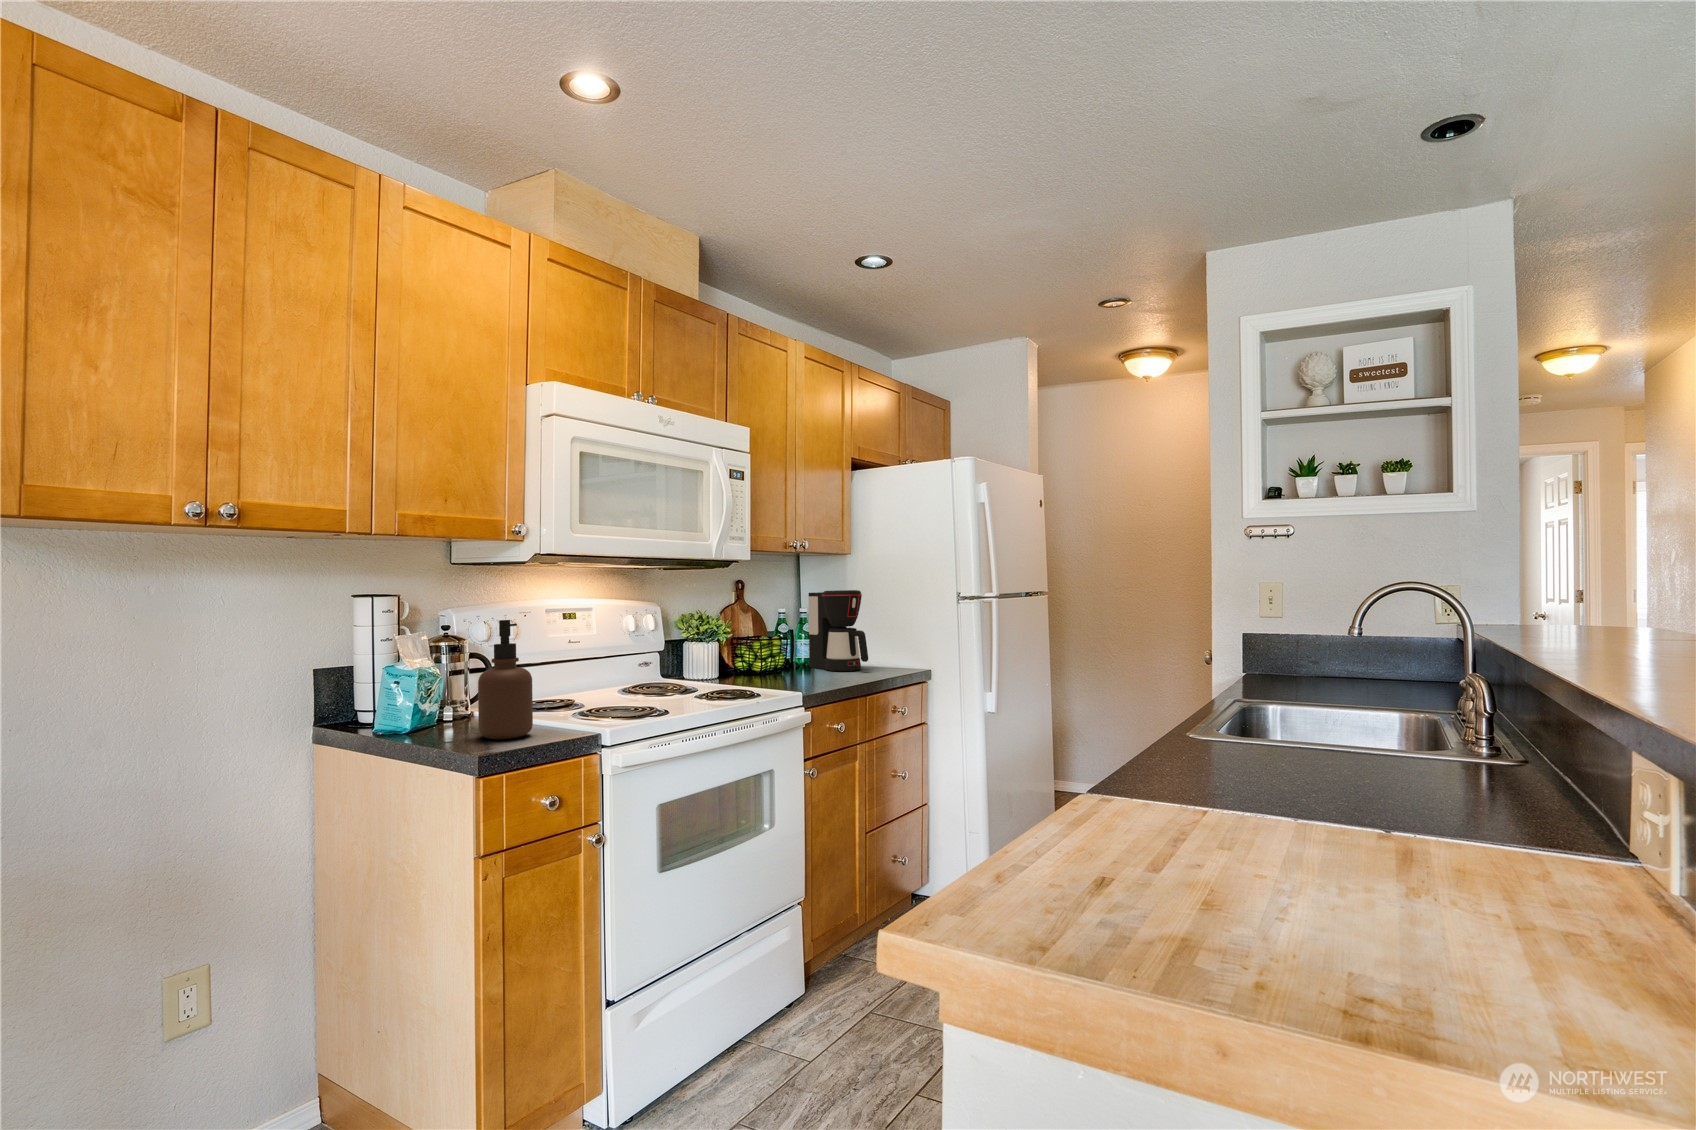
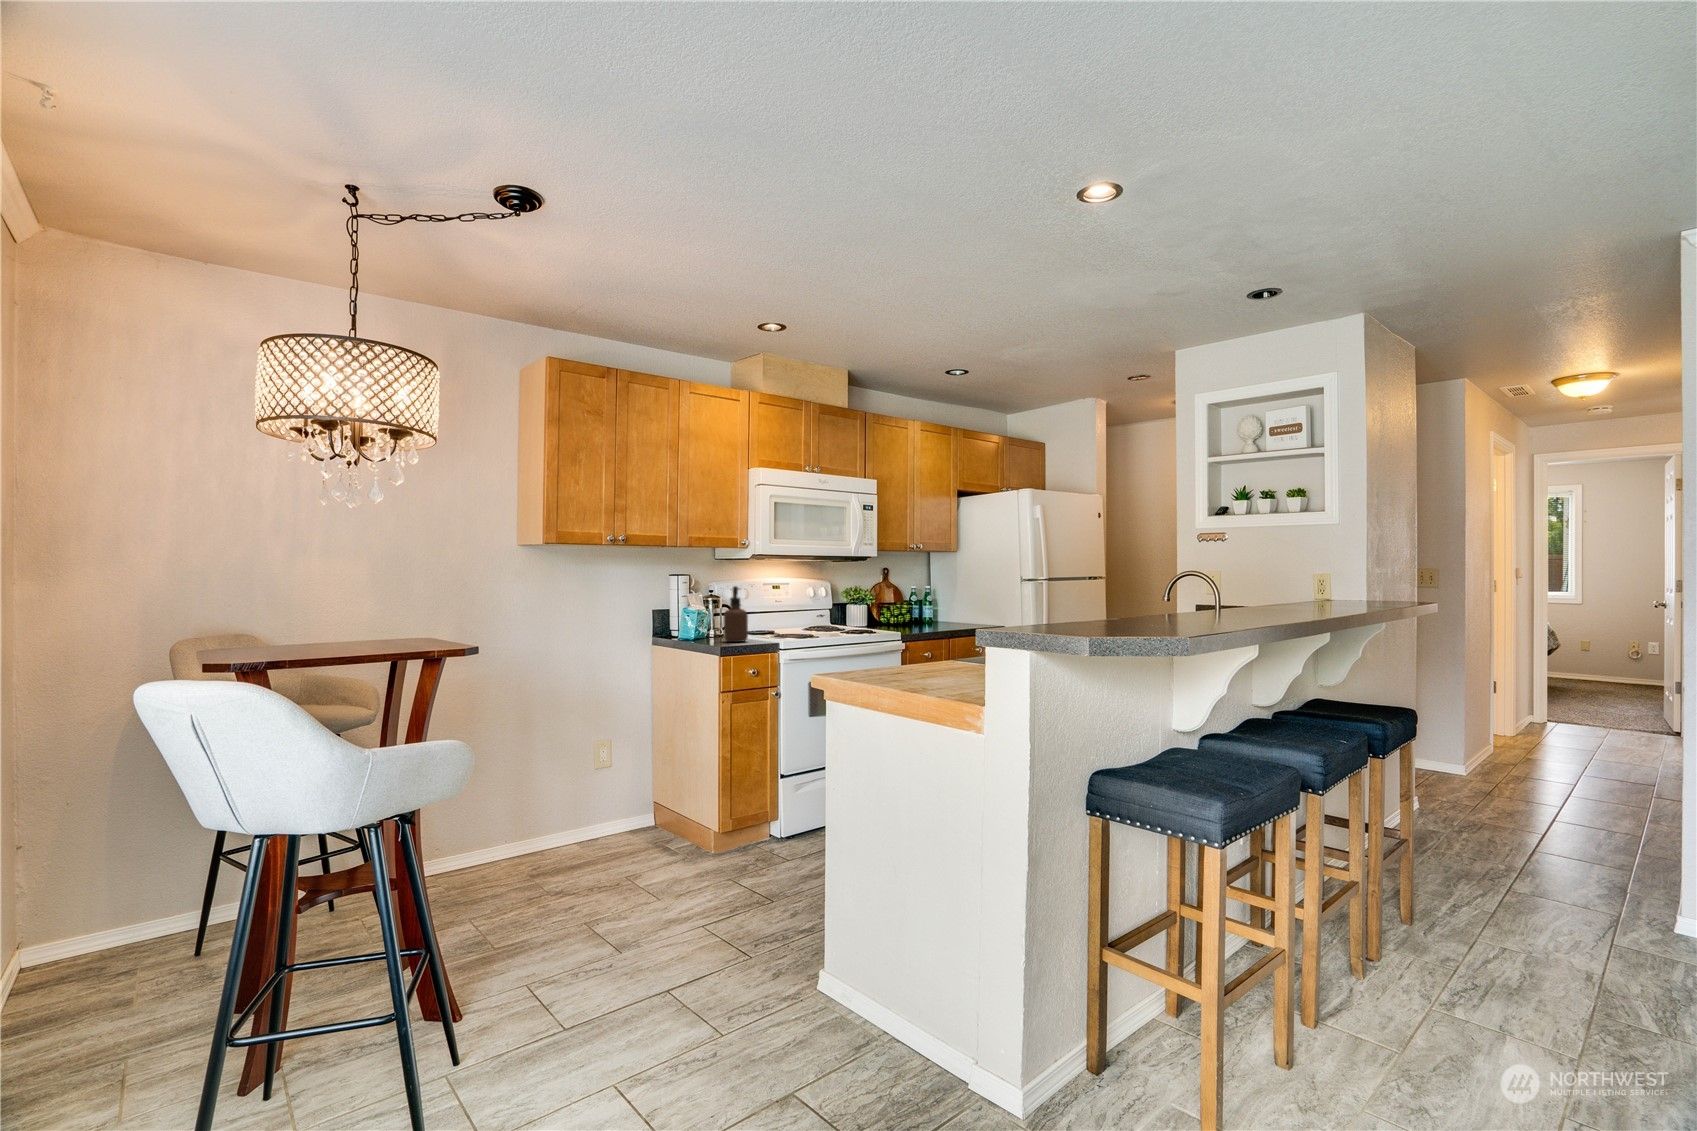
coffee maker: present [808,590,868,671] -> none [928,575,960,626]

